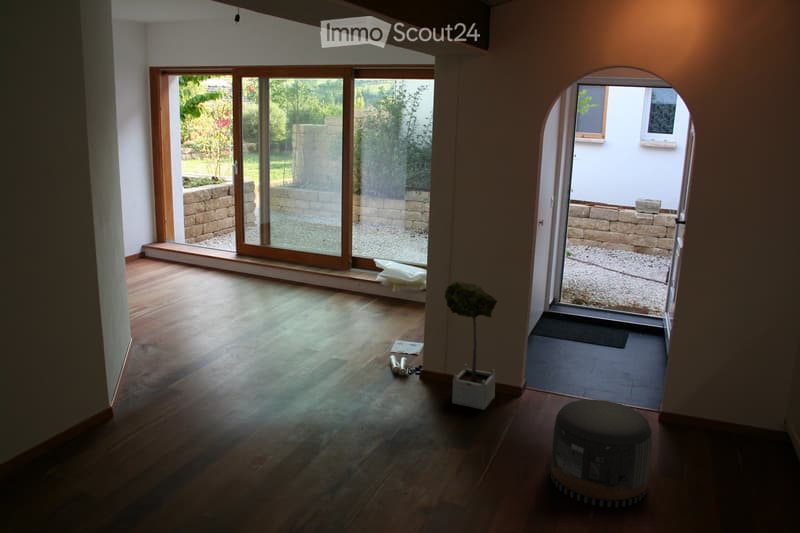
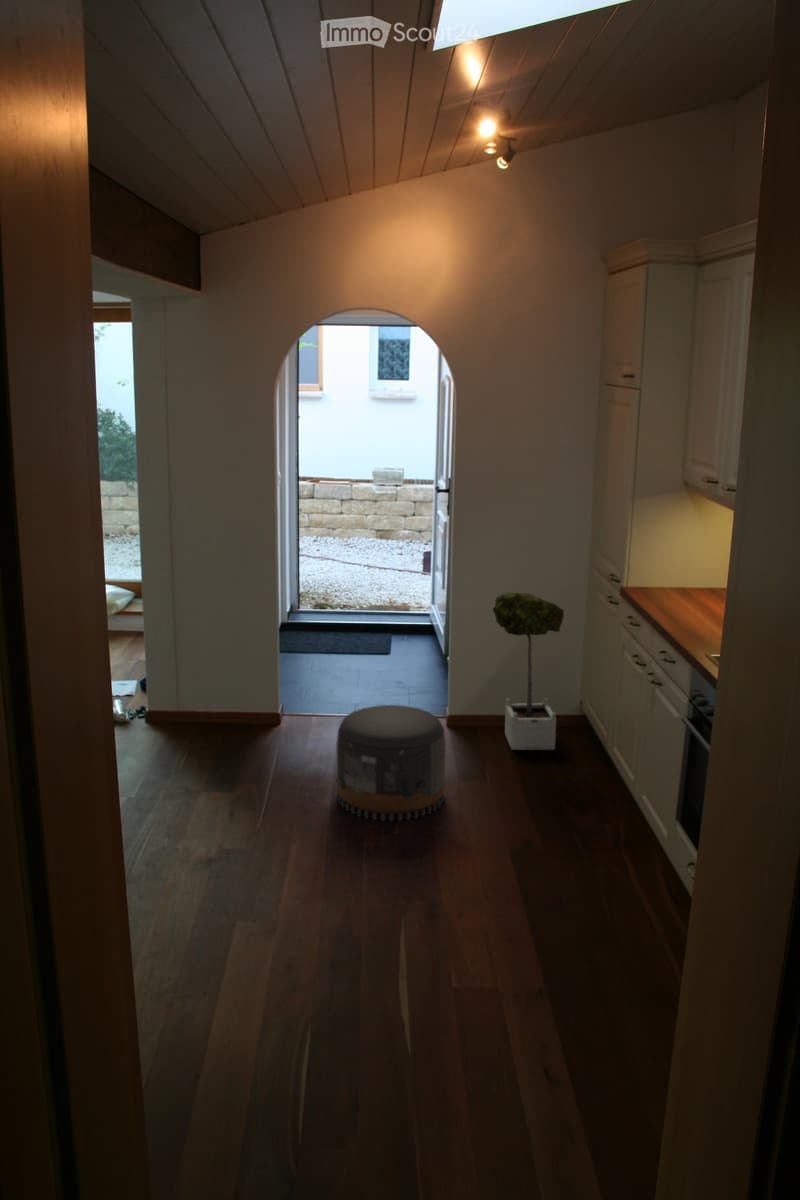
potted tree: present [445,282,497,410] -> present [493,593,564,750]

